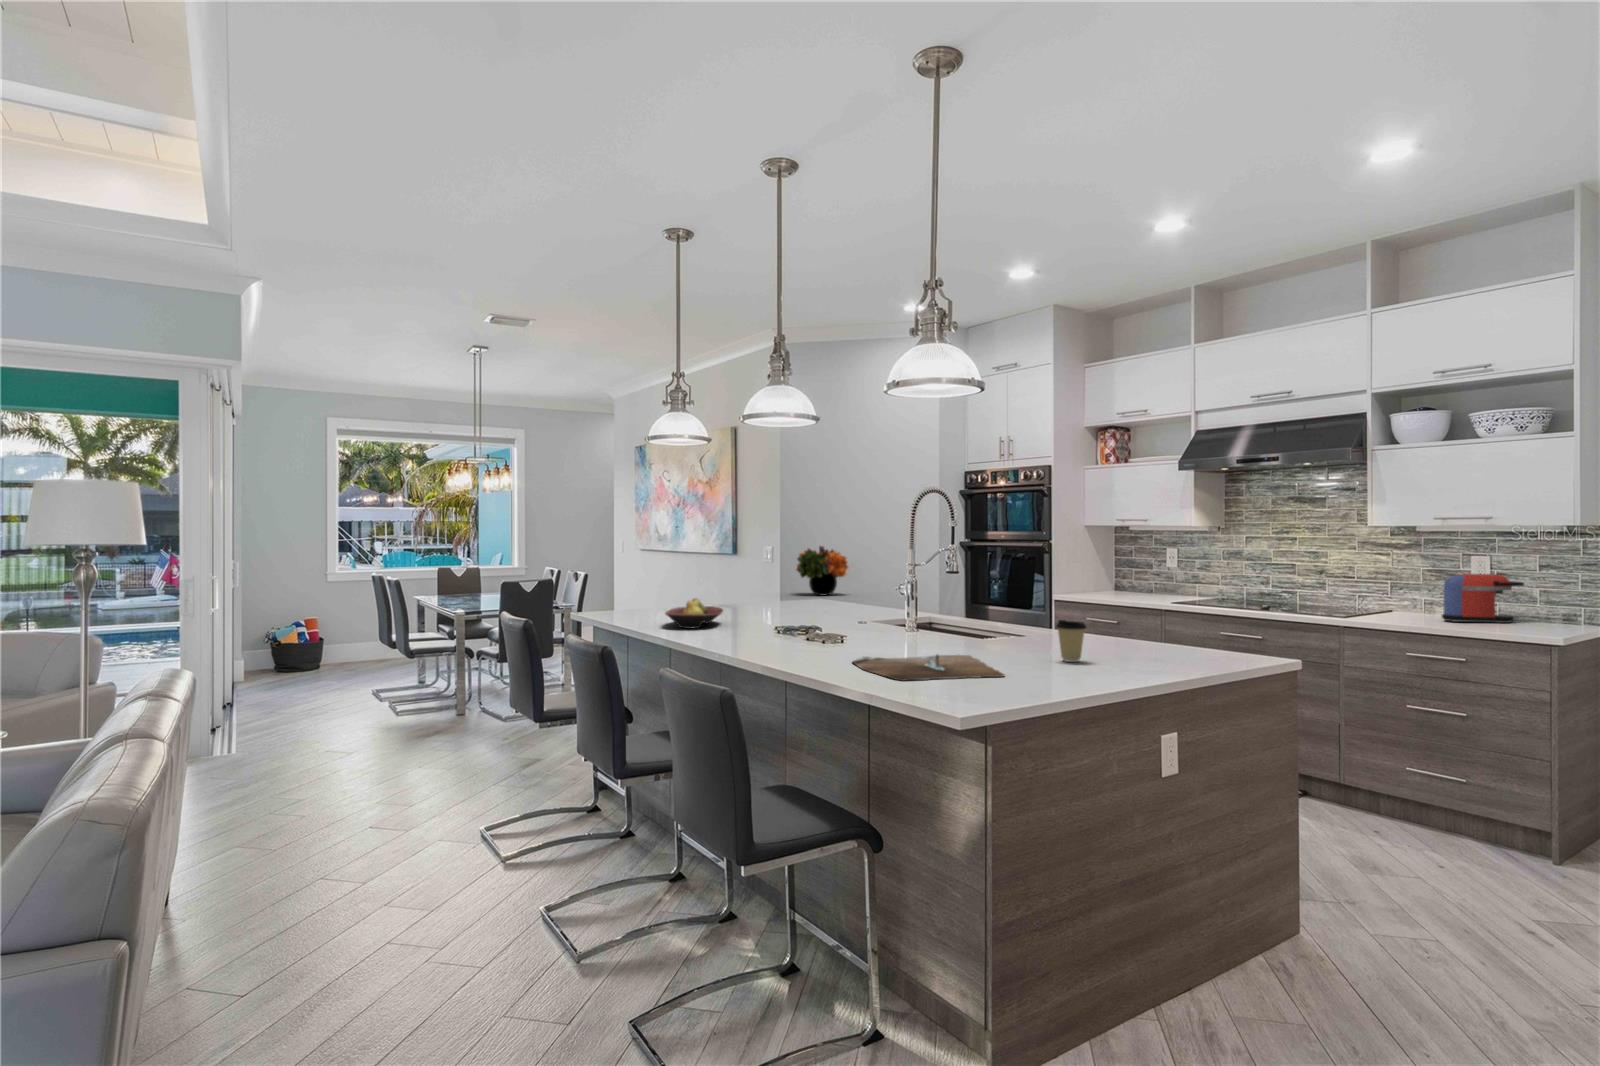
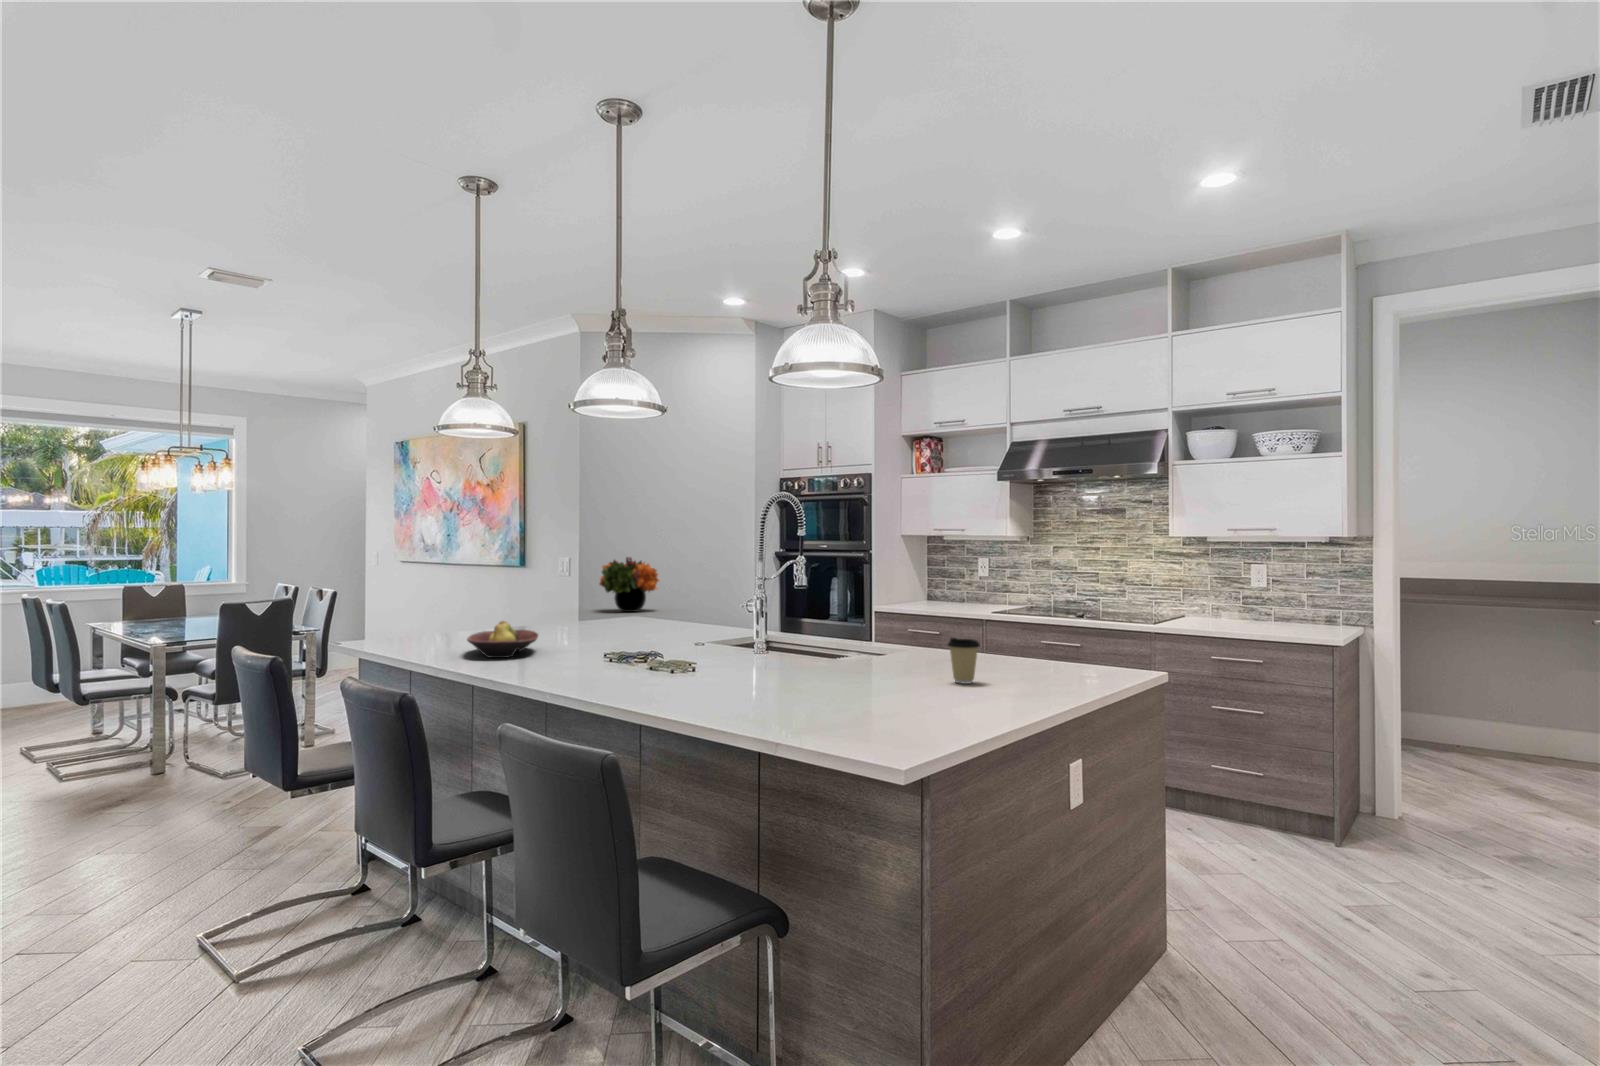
coffee maker: present [1442,574,1524,623] -> none [1234,581,1300,625]
cutting board: present [853,654,1005,681] -> none [731,680,916,718]

